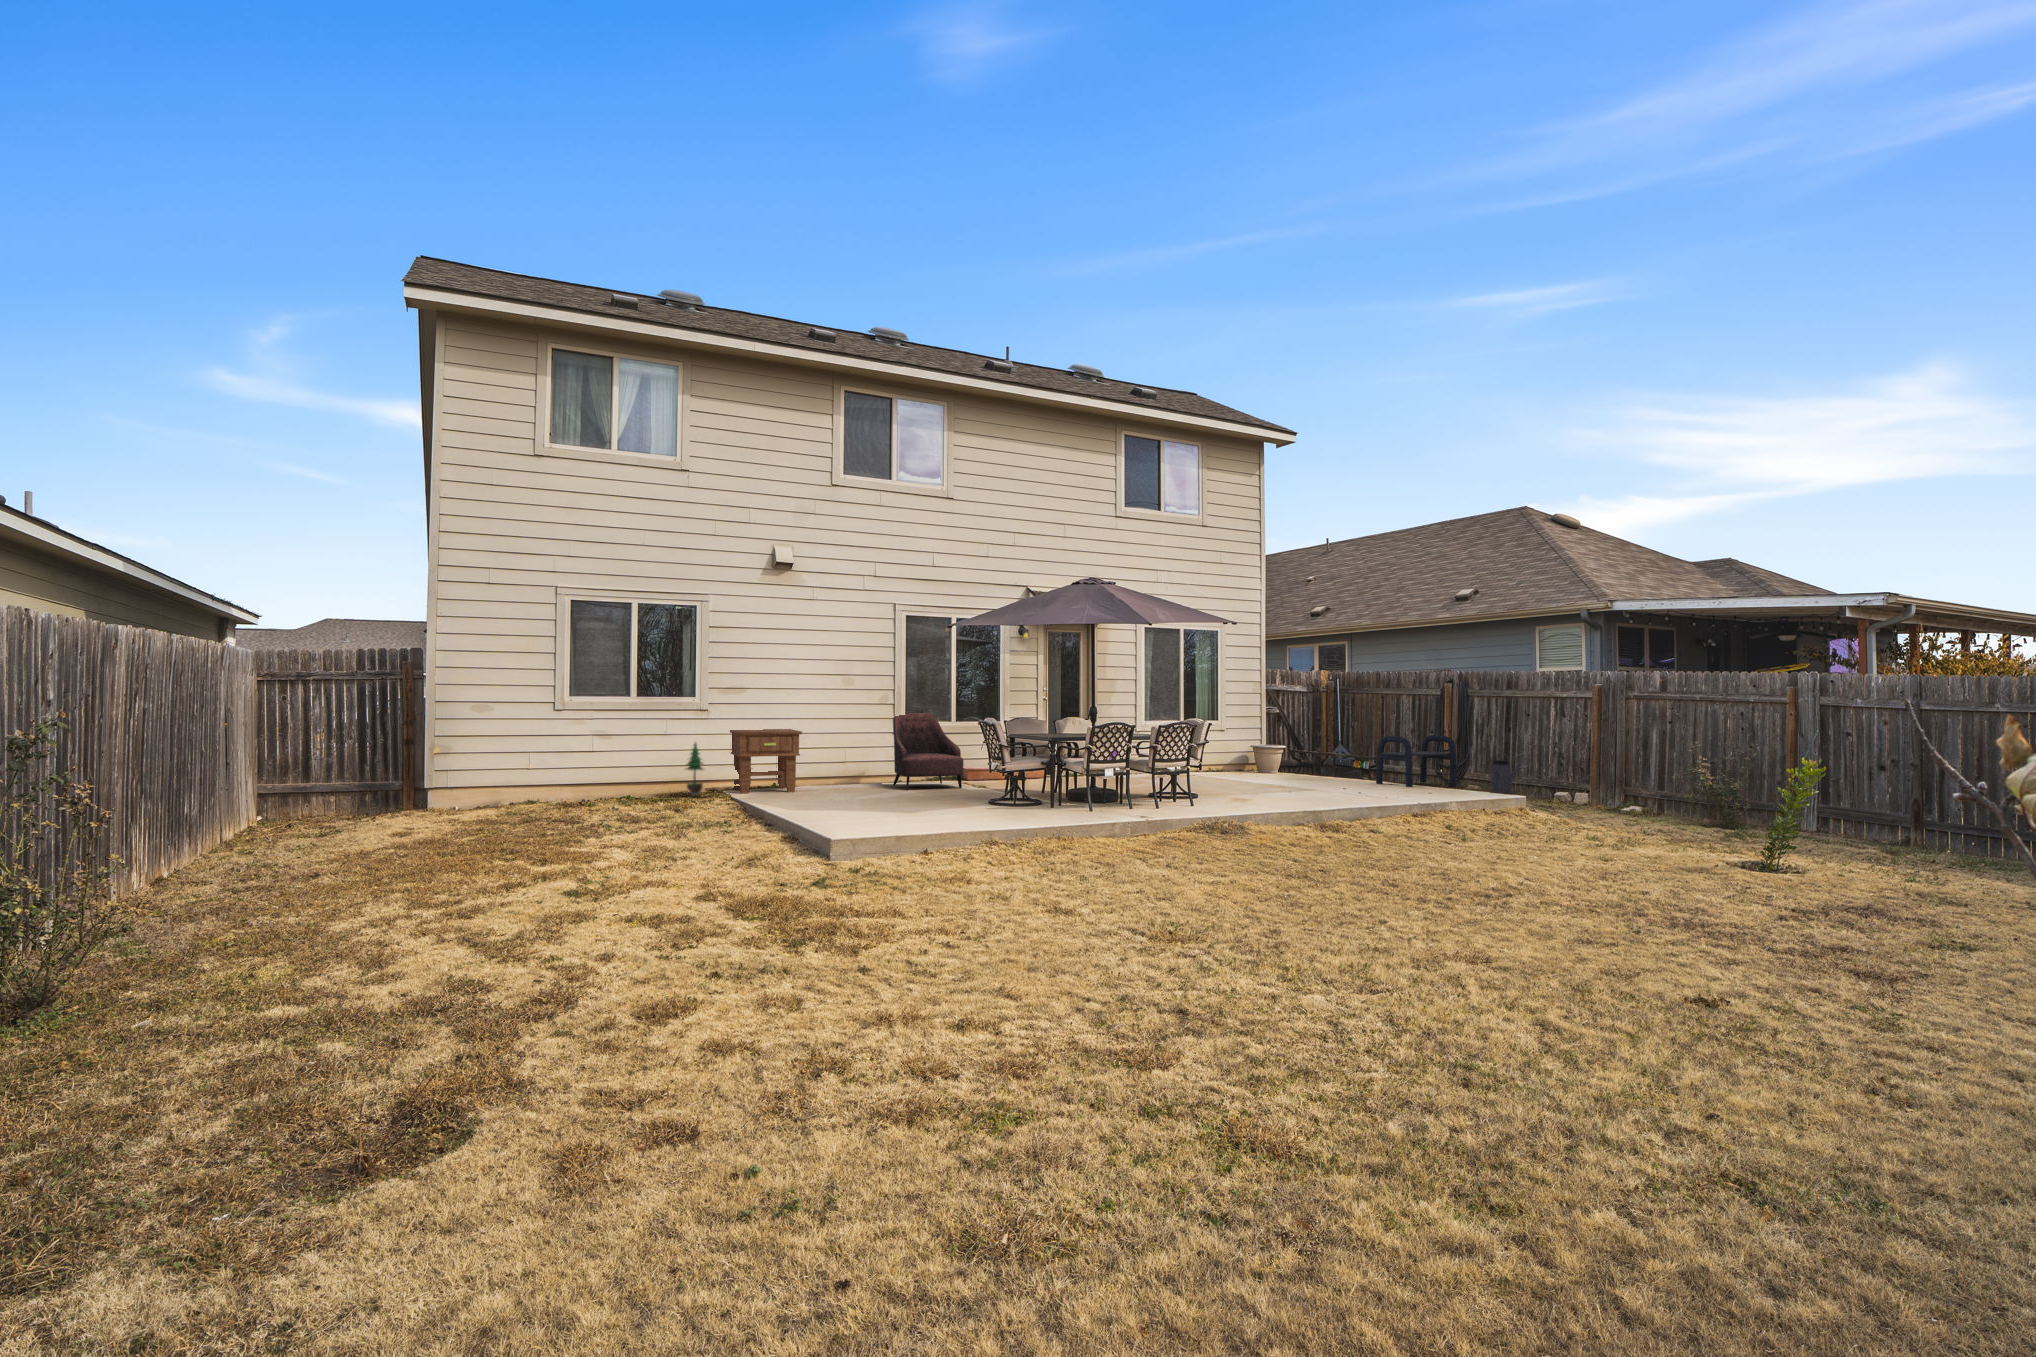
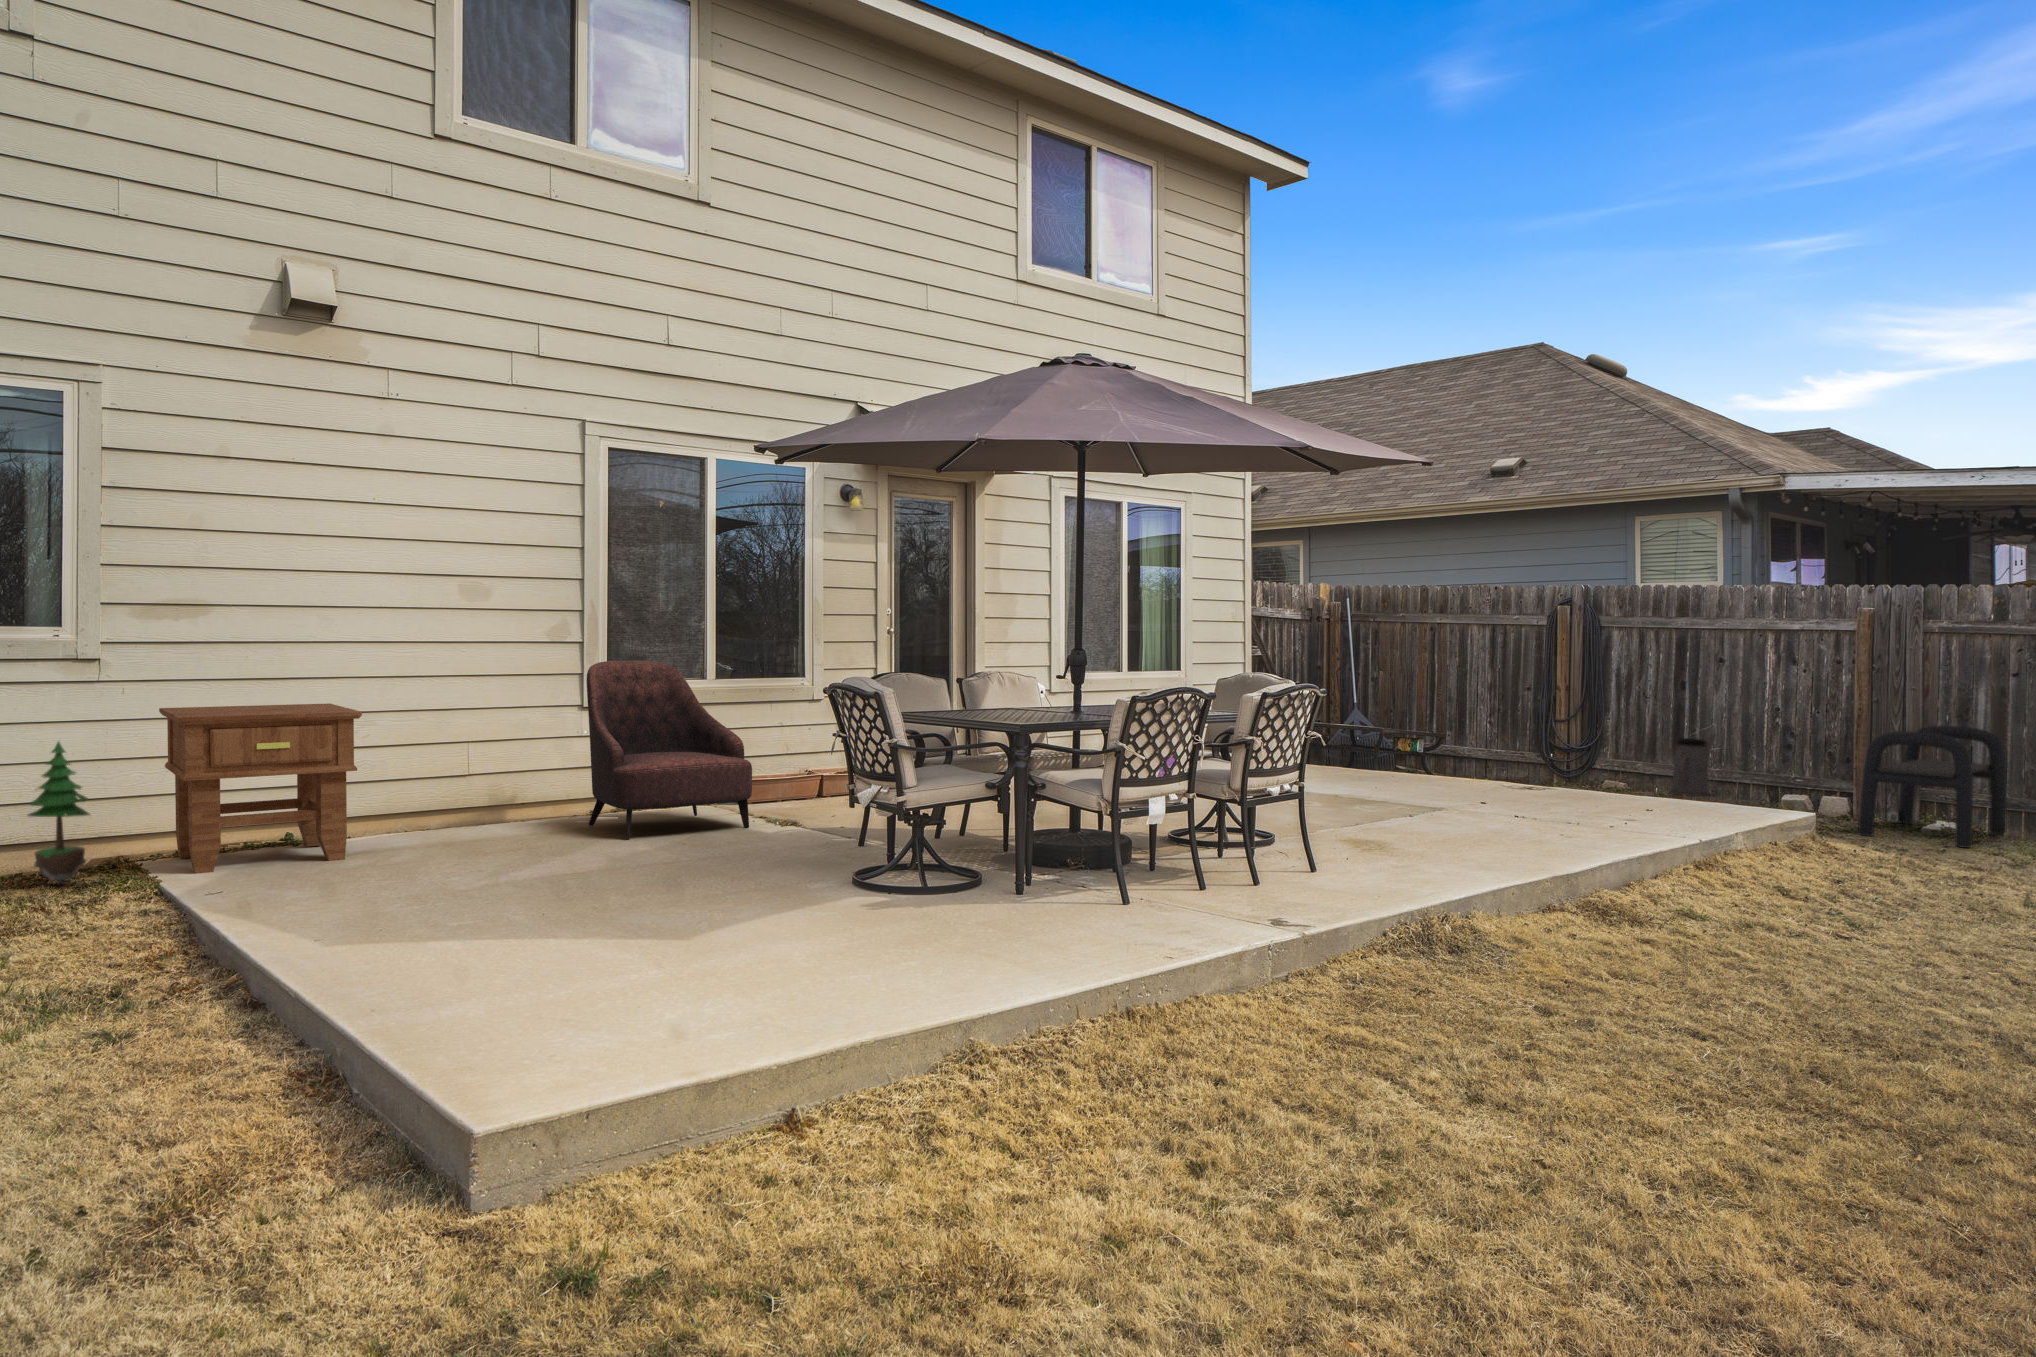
bench: present [1376,735,1457,787] -> present [1858,726,2007,848]

